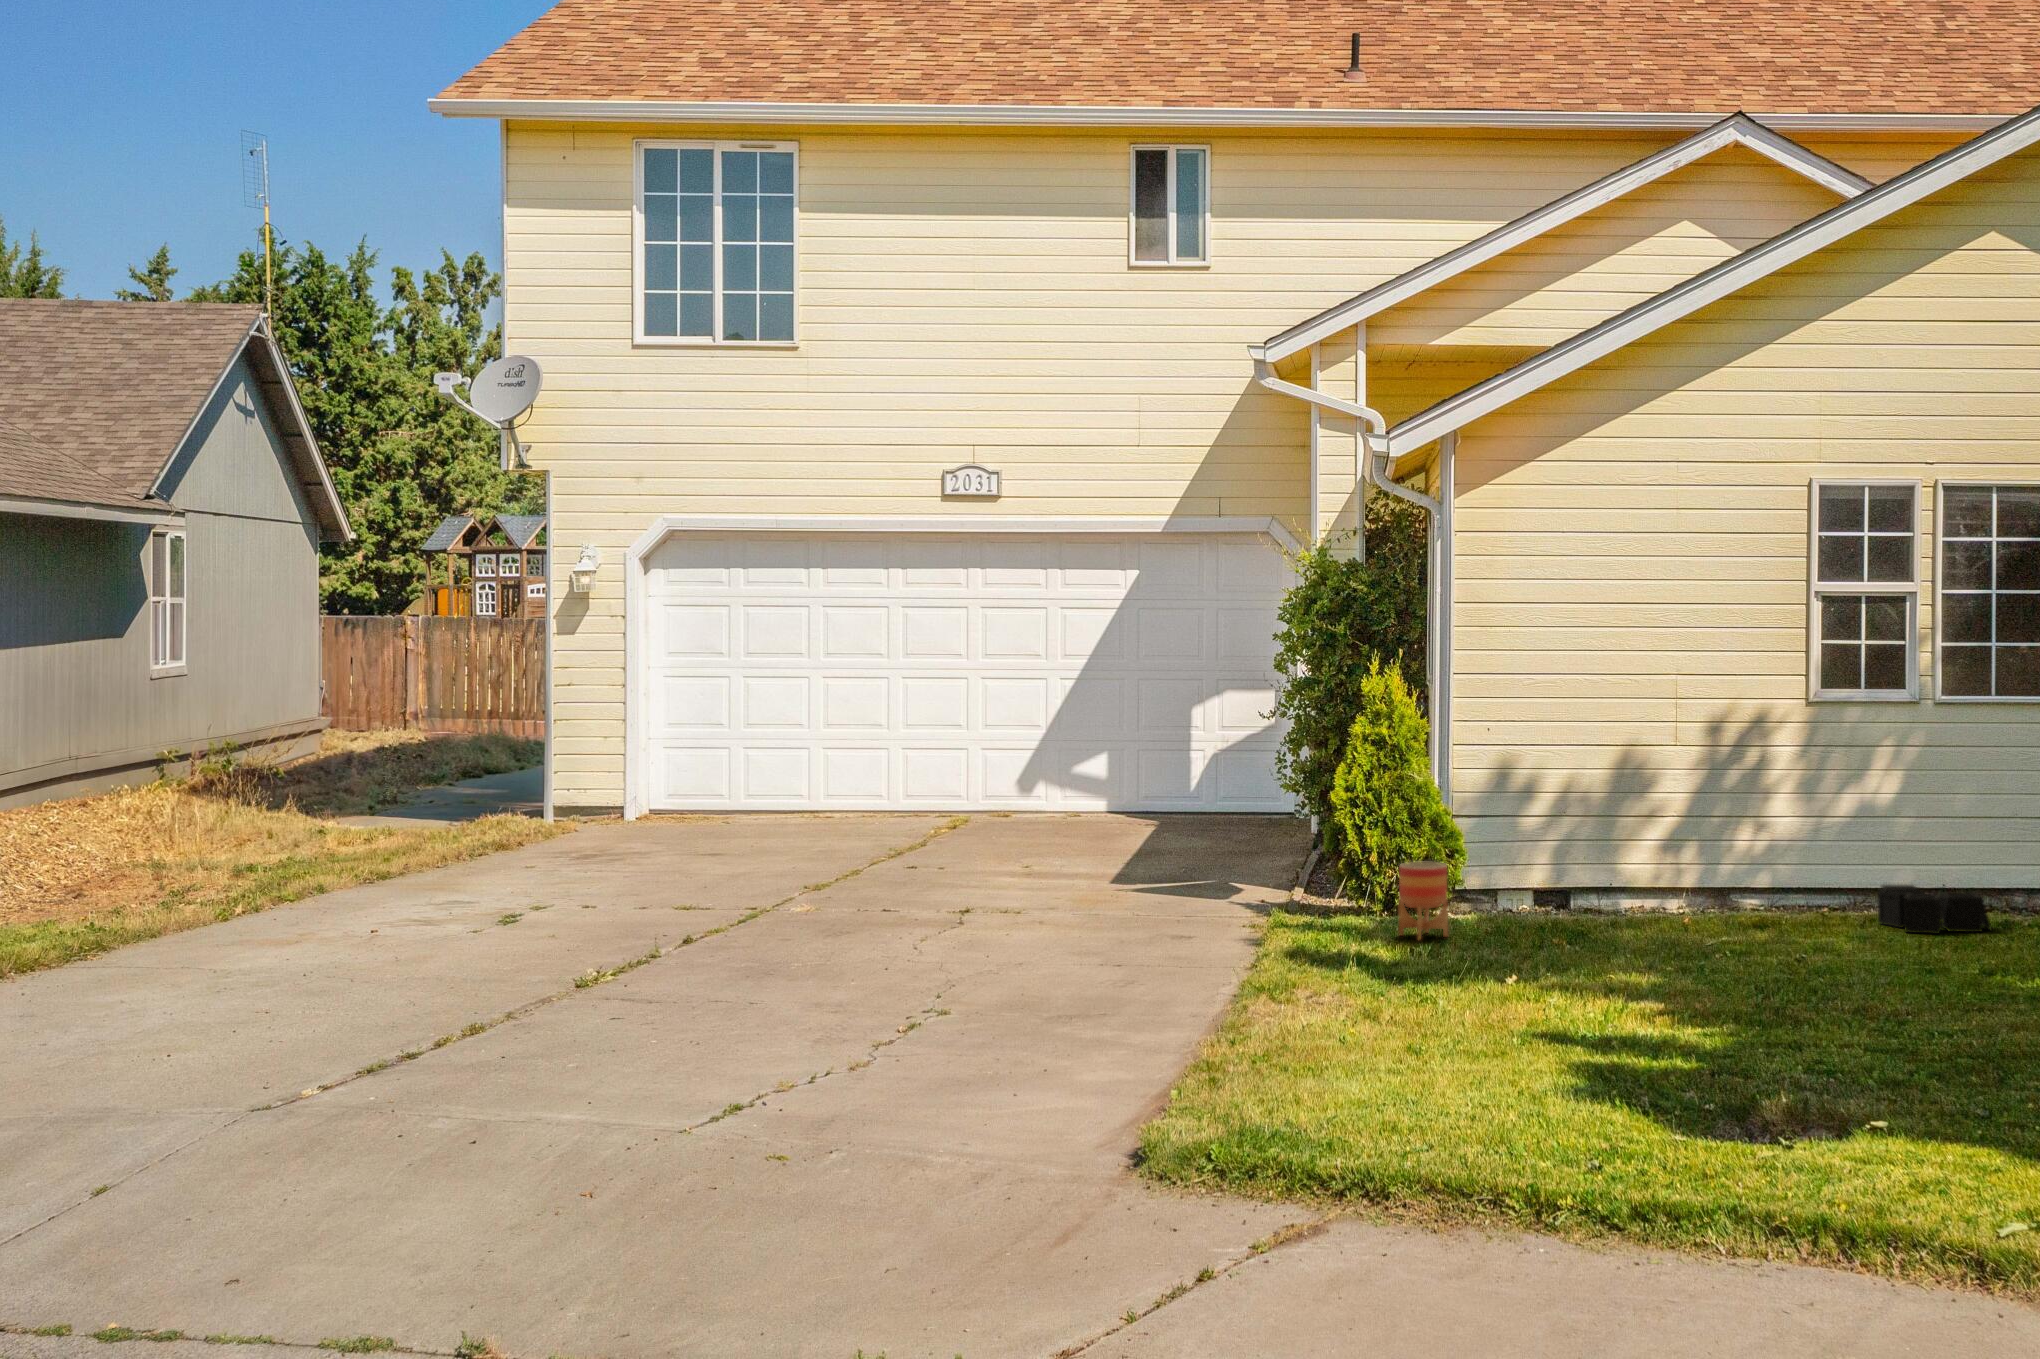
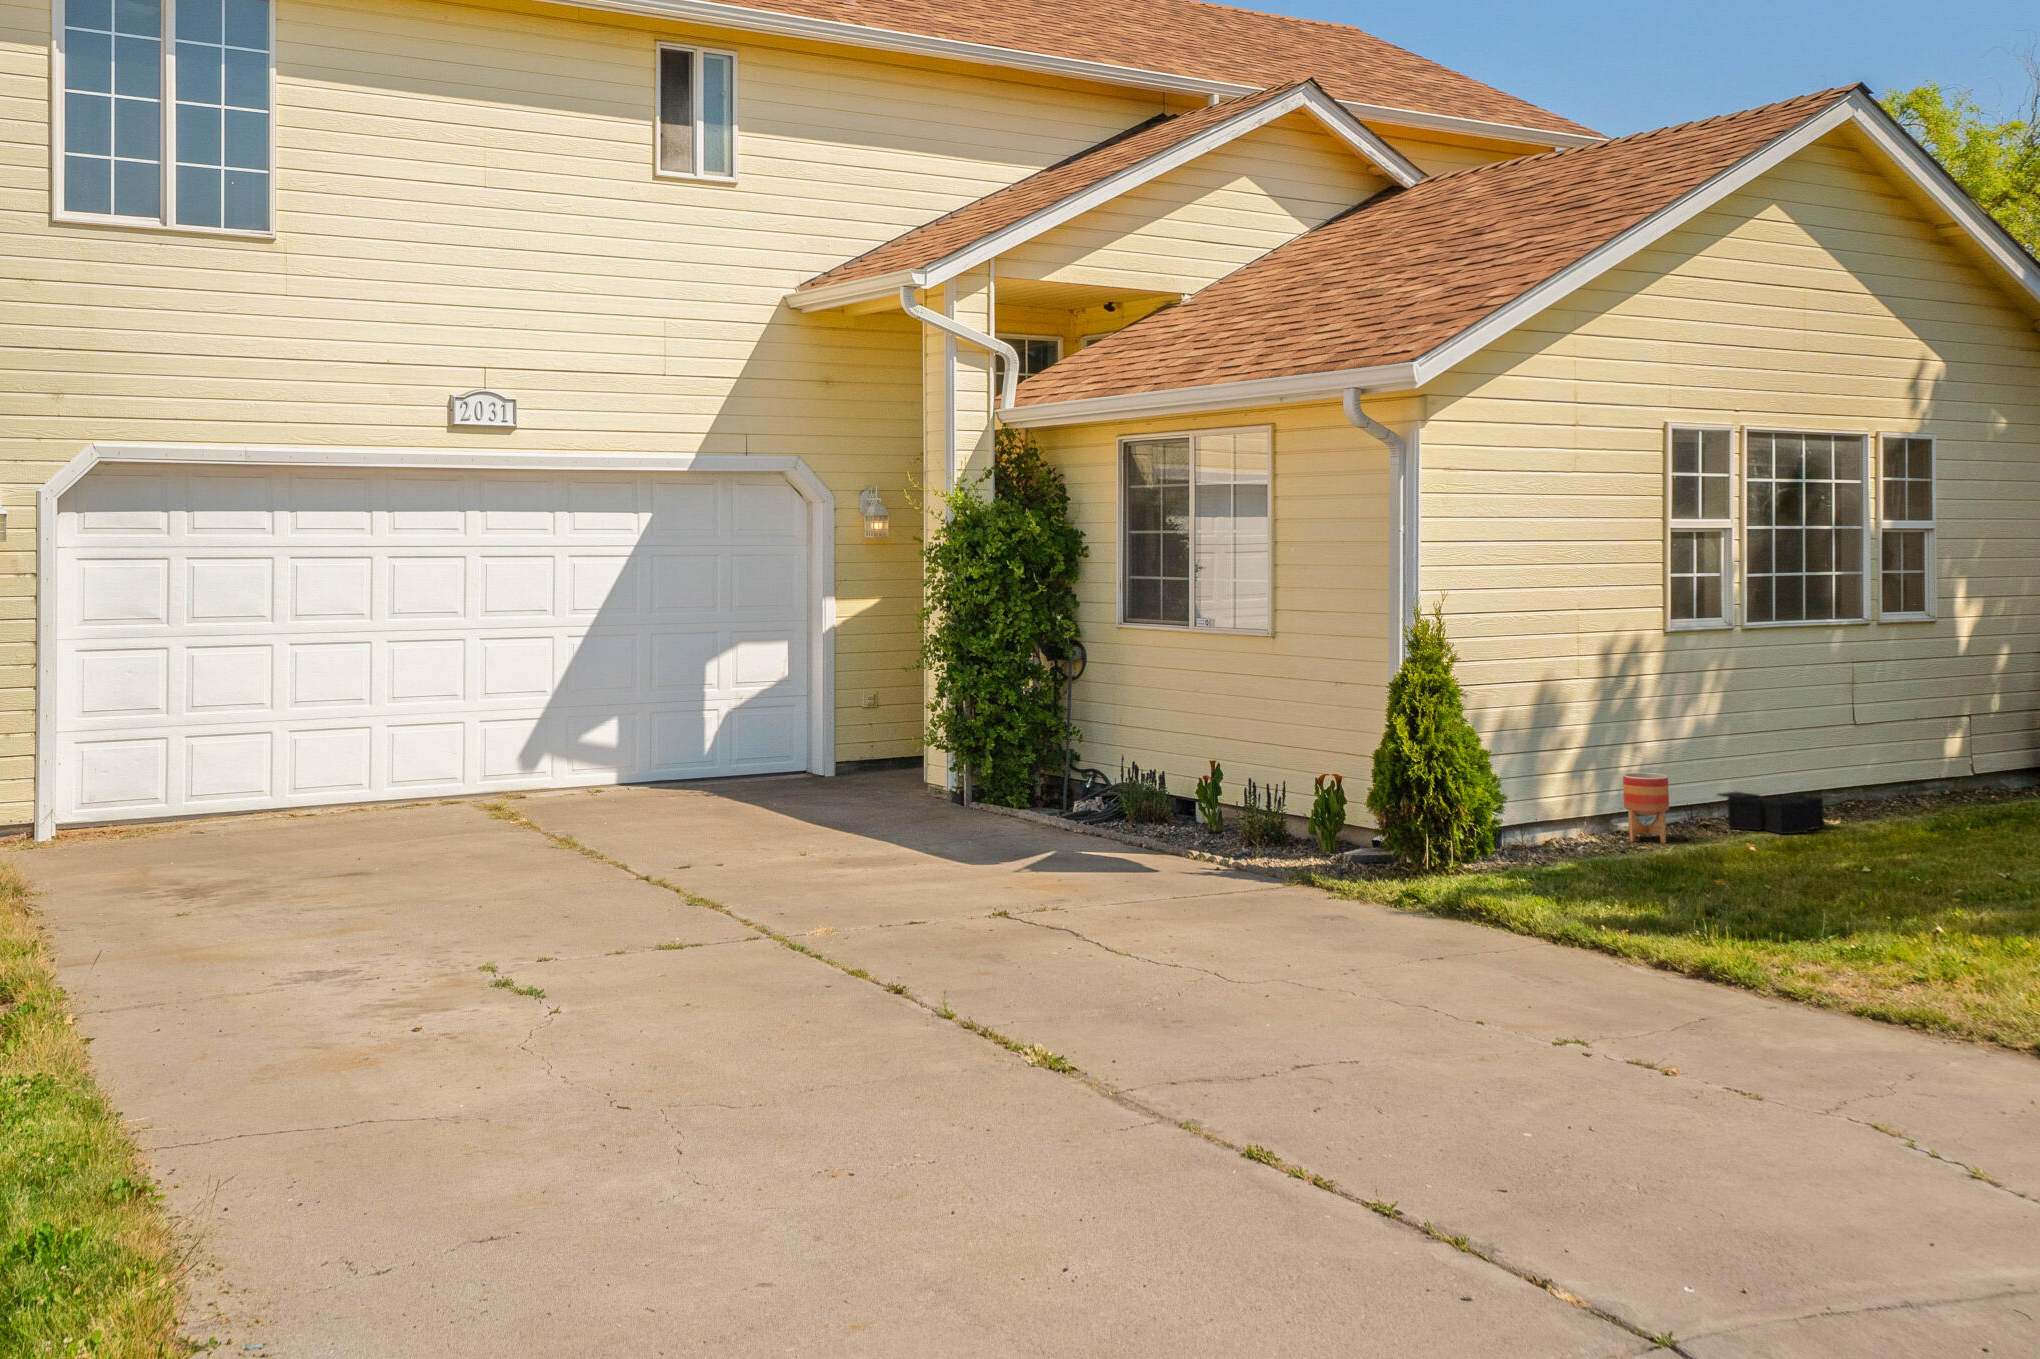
planter: present [1399,862,1448,939] -> present [1623,773,1669,843]

